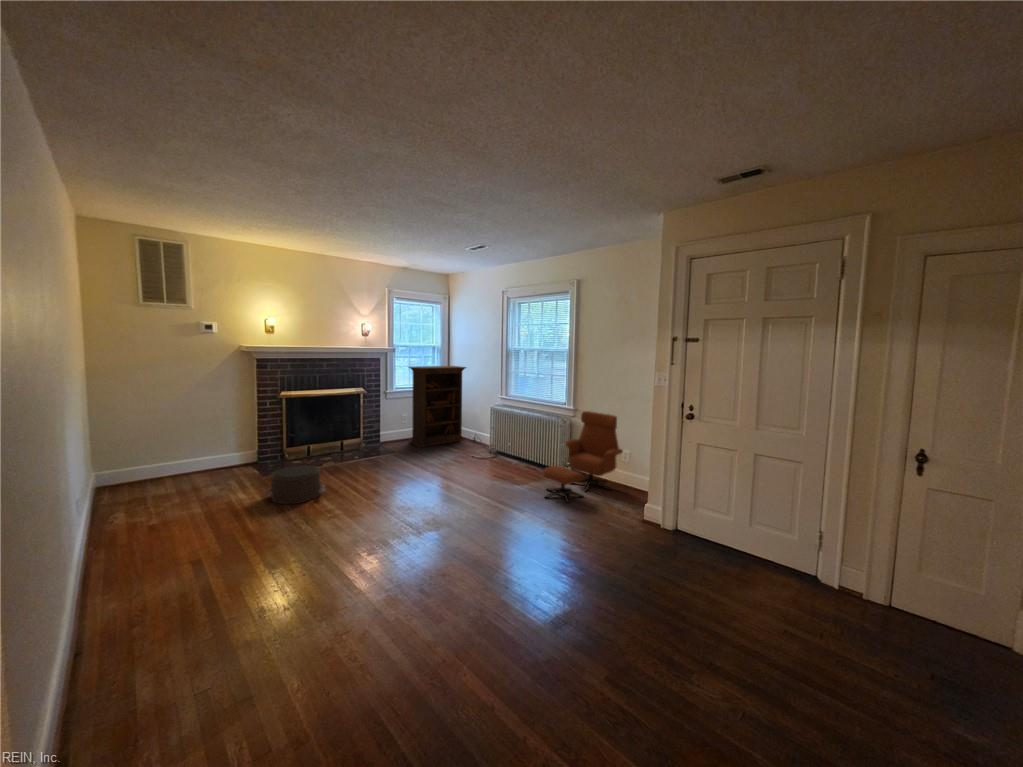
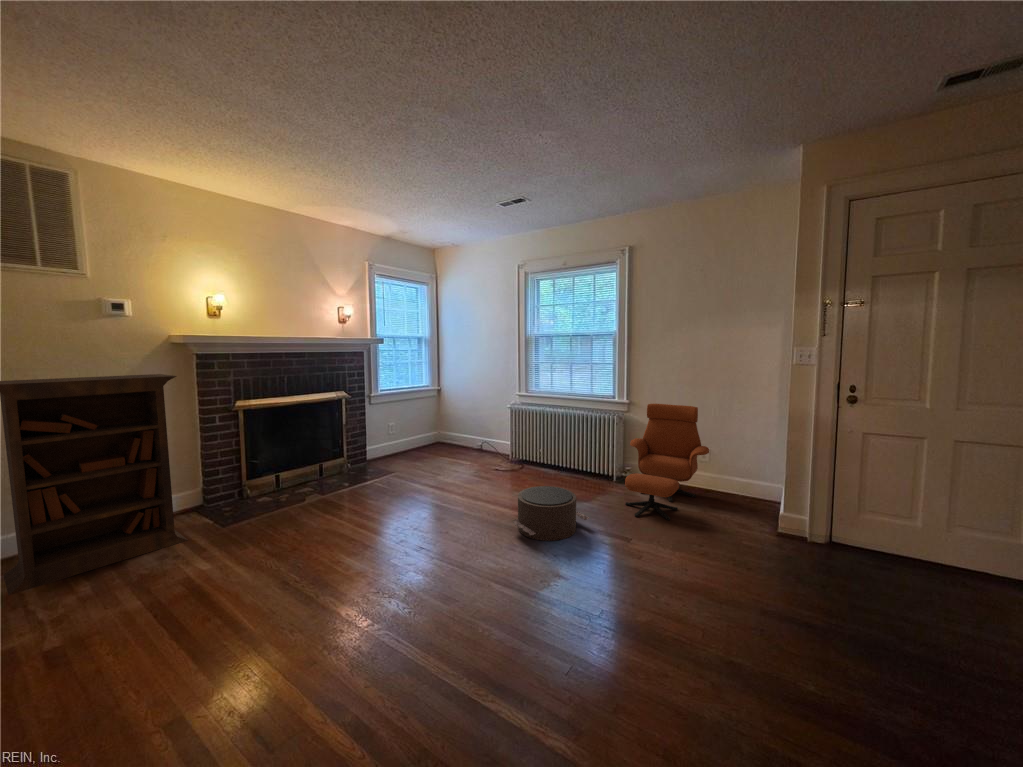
bookcase: present [409,366,466,447] -> present [0,374,188,595]
pouf: present [263,466,326,504] -> present [512,486,589,541]

